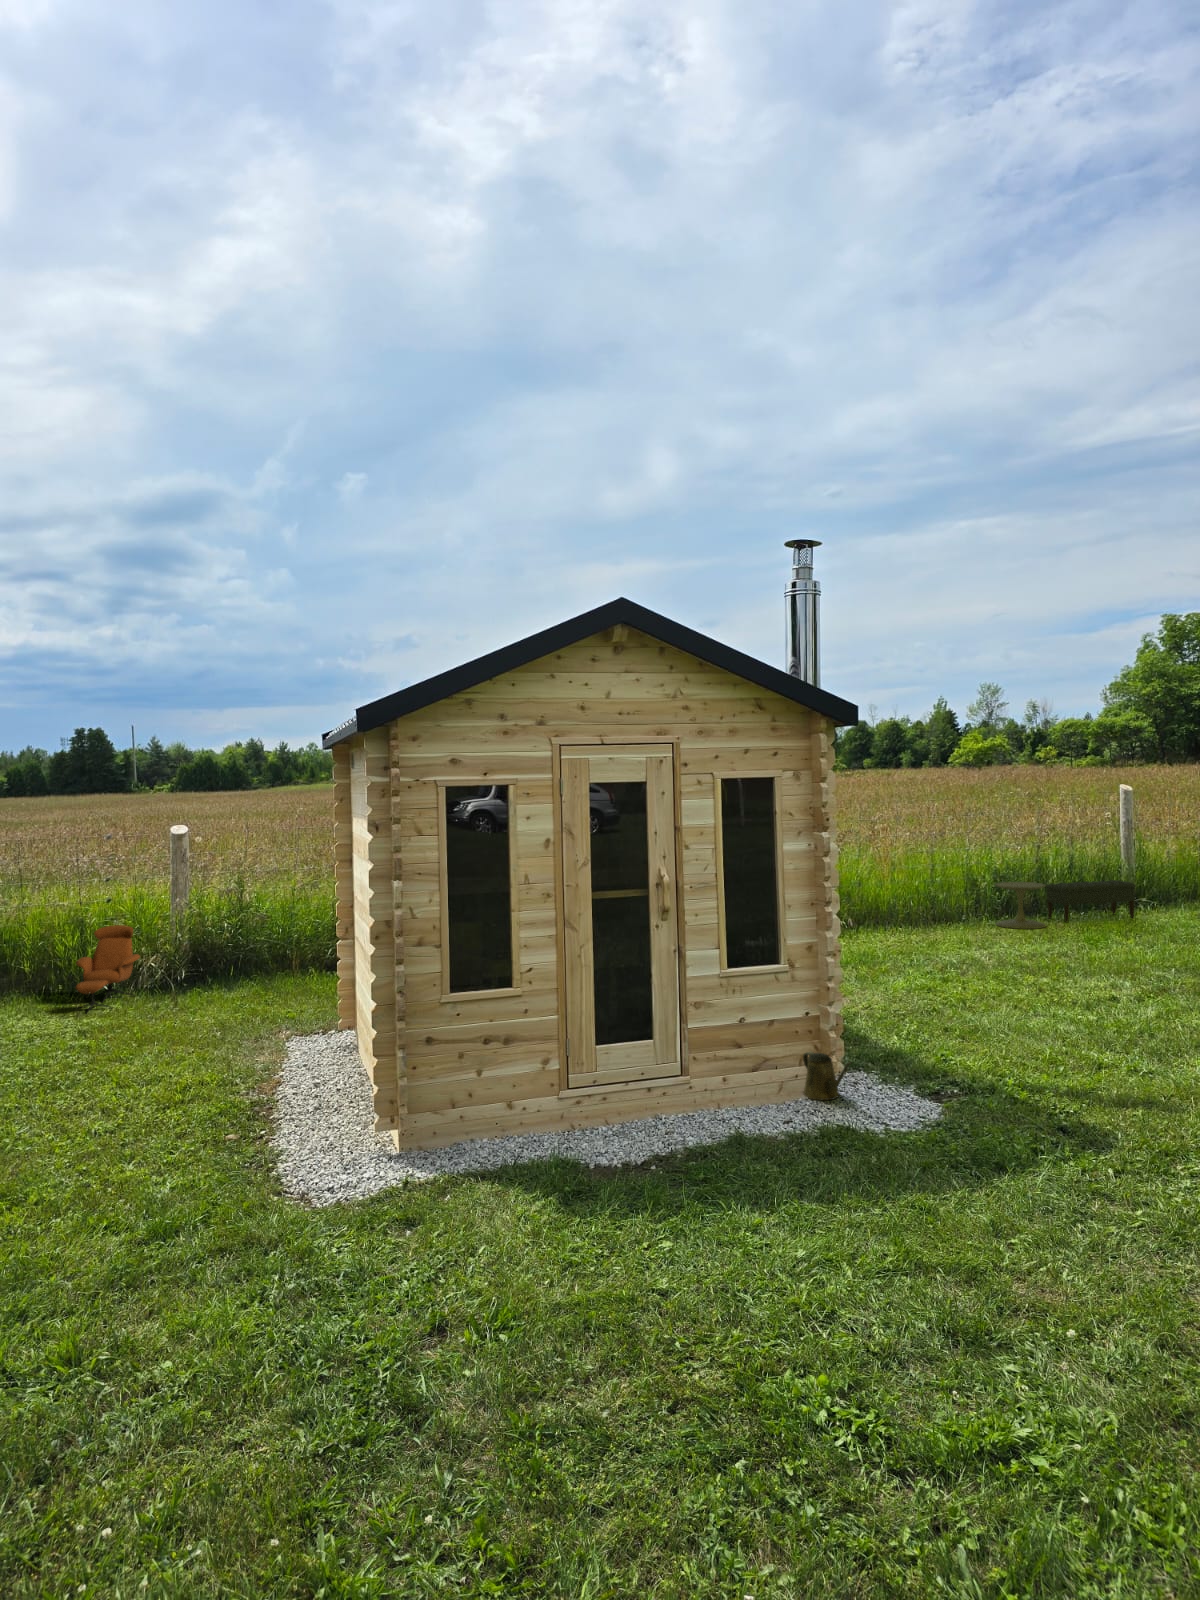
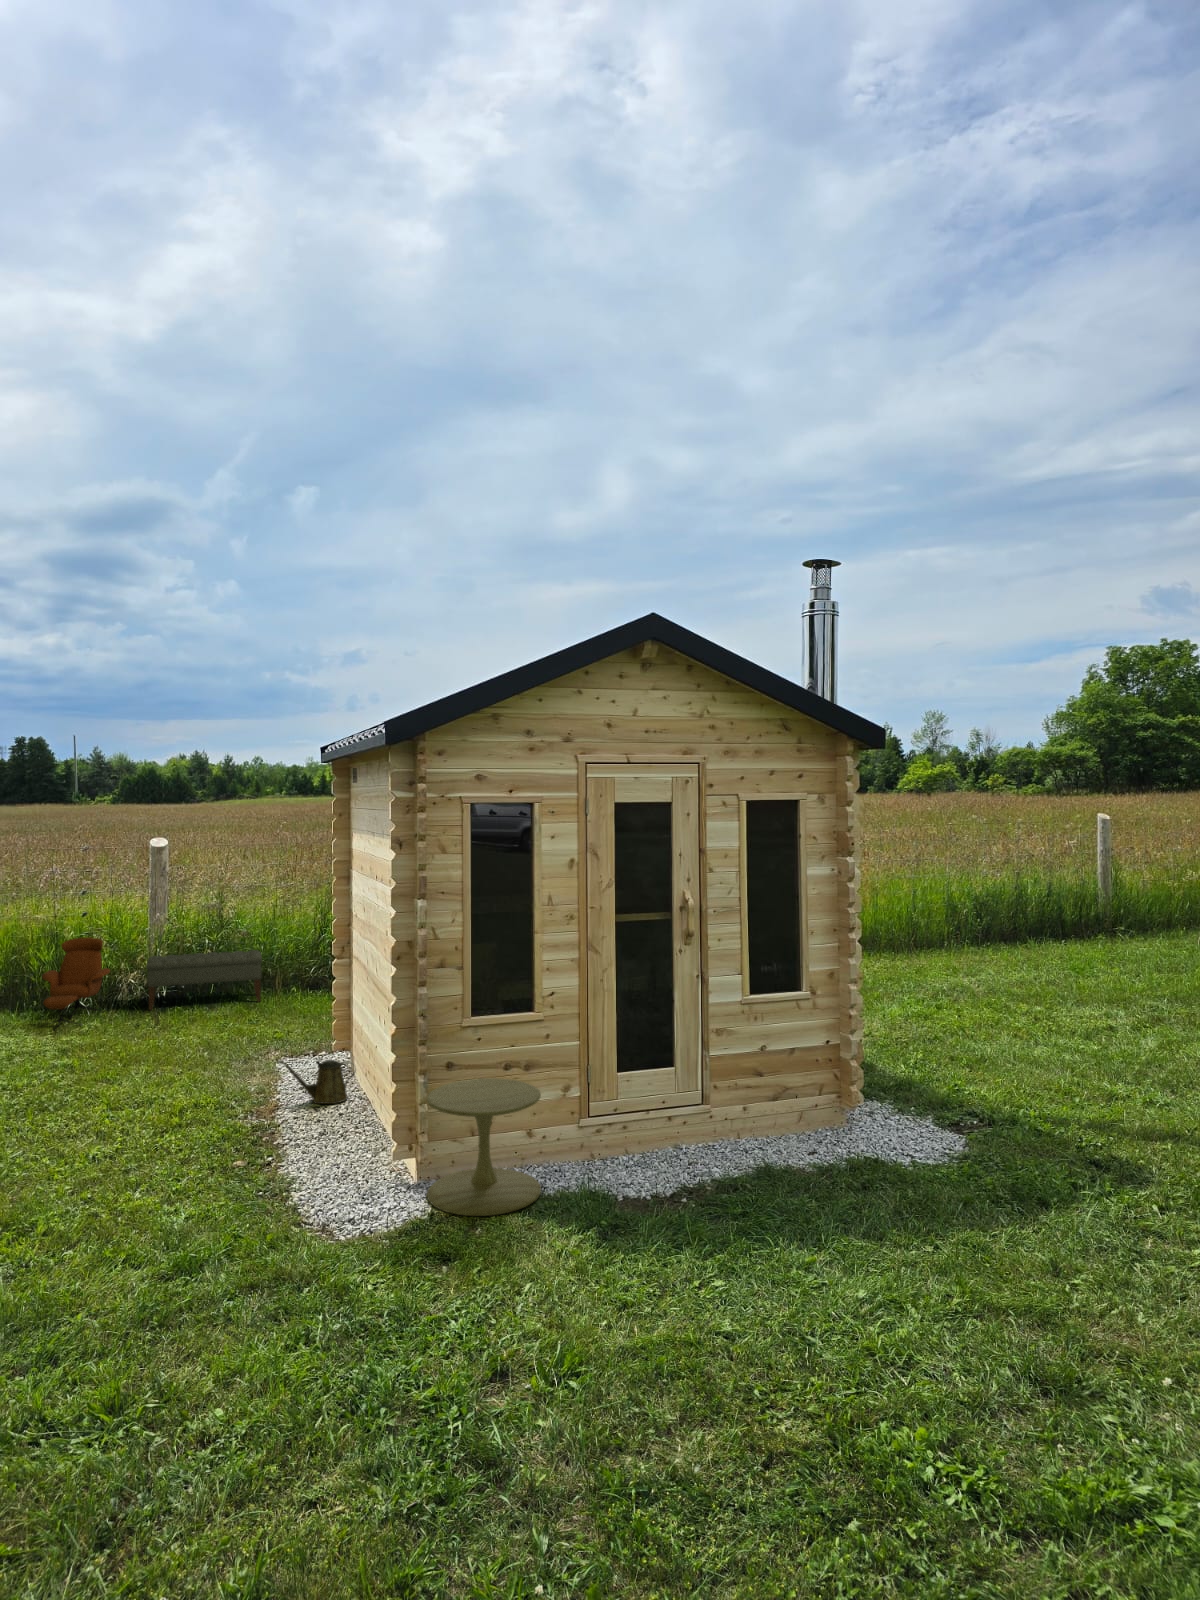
bench: present [1046,880,1135,922] -> present [146,950,262,1010]
side table: present [996,882,1046,929] -> present [426,1078,541,1216]
watering can: present [803,1052,851,1100] -> present [280,1060,356,1104]

